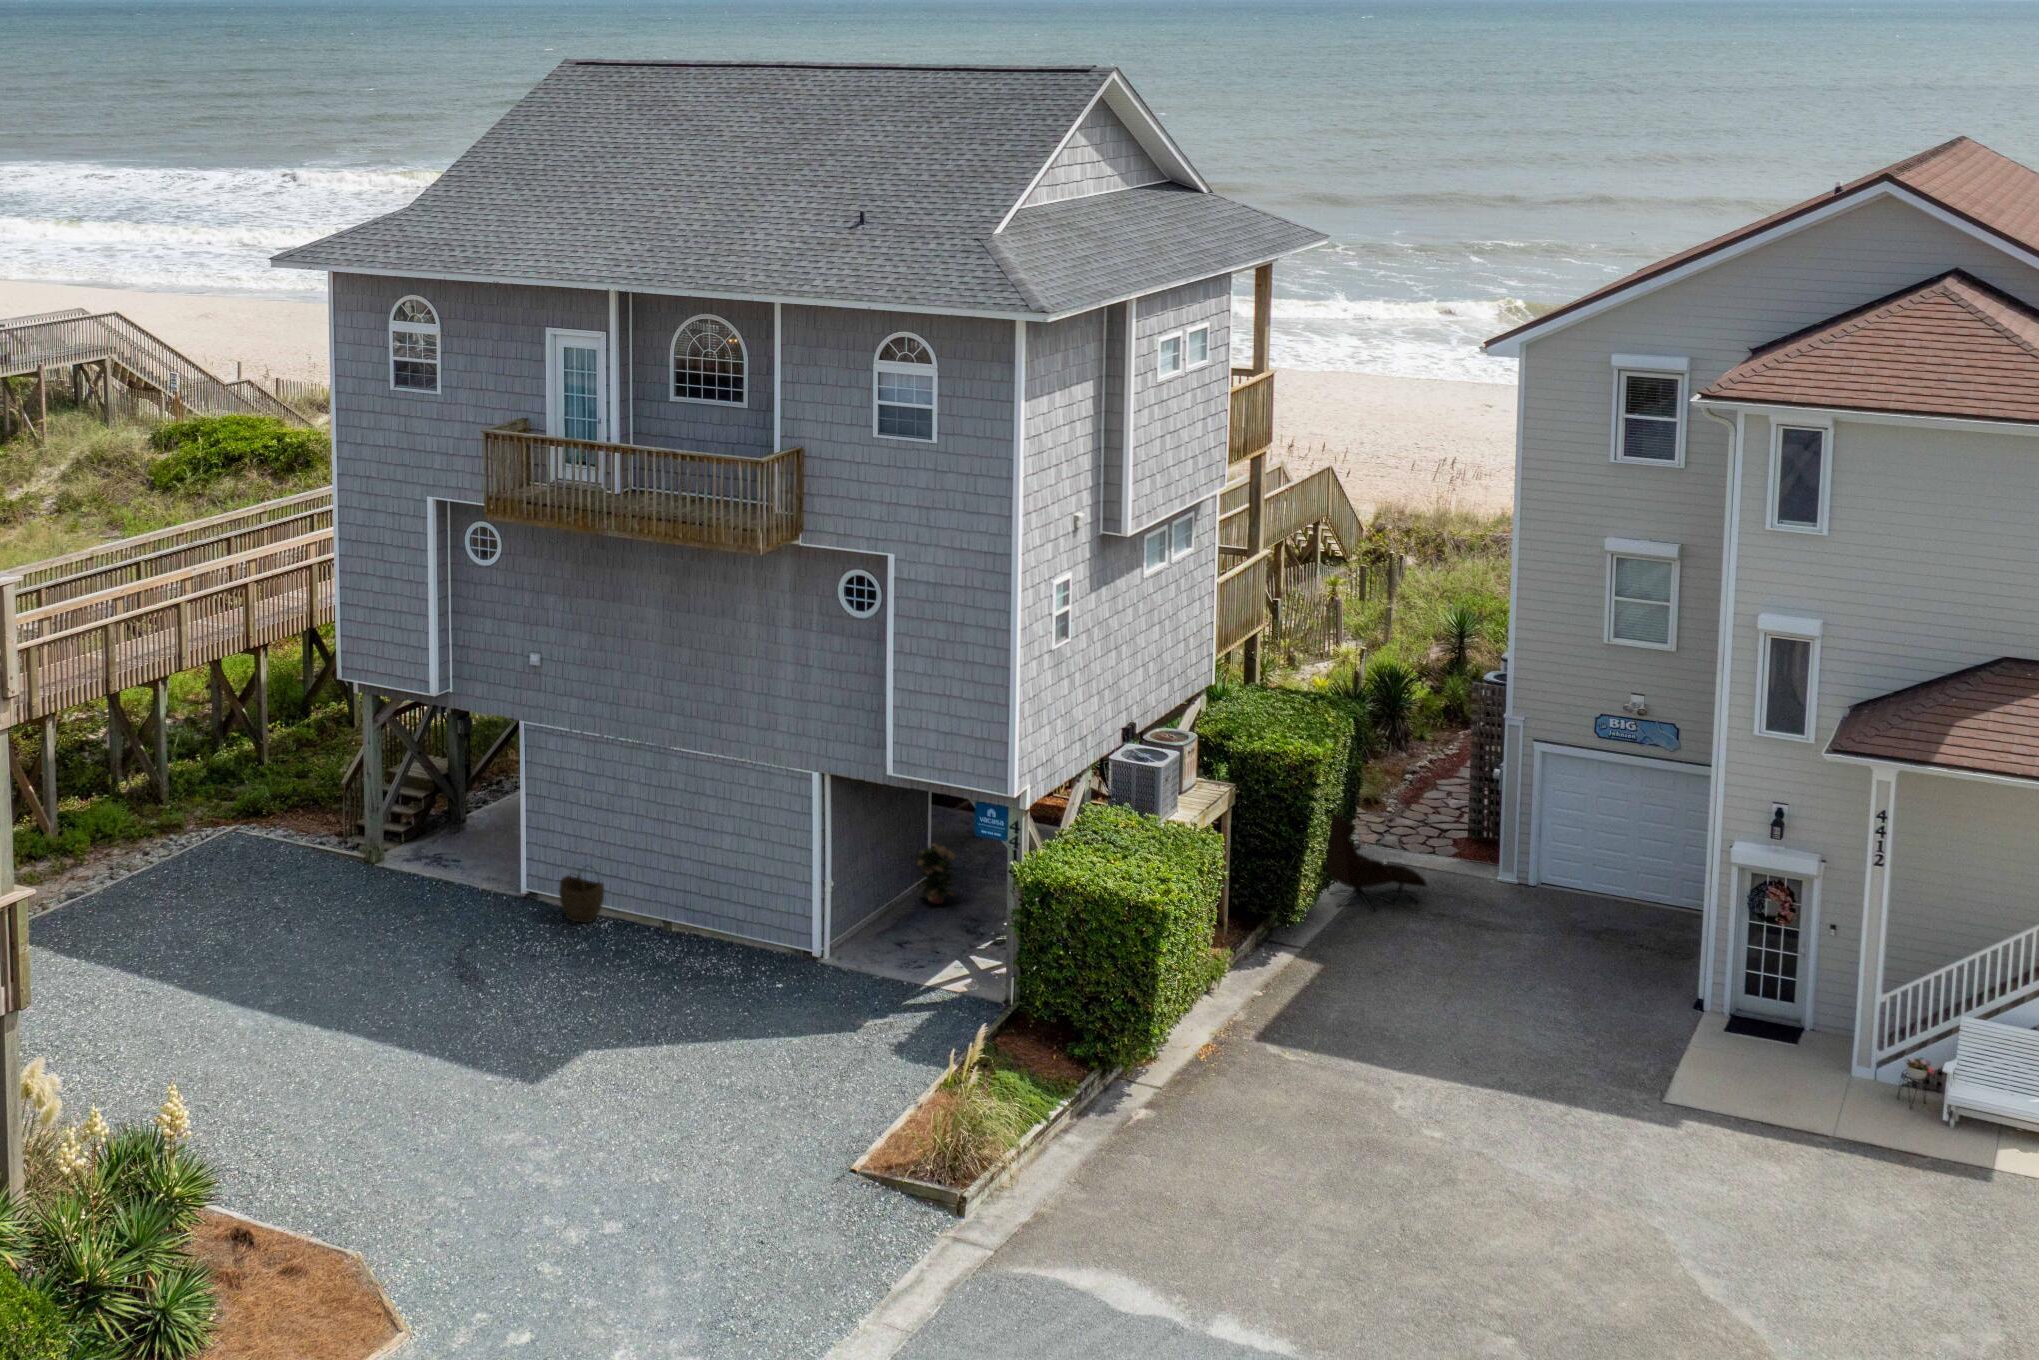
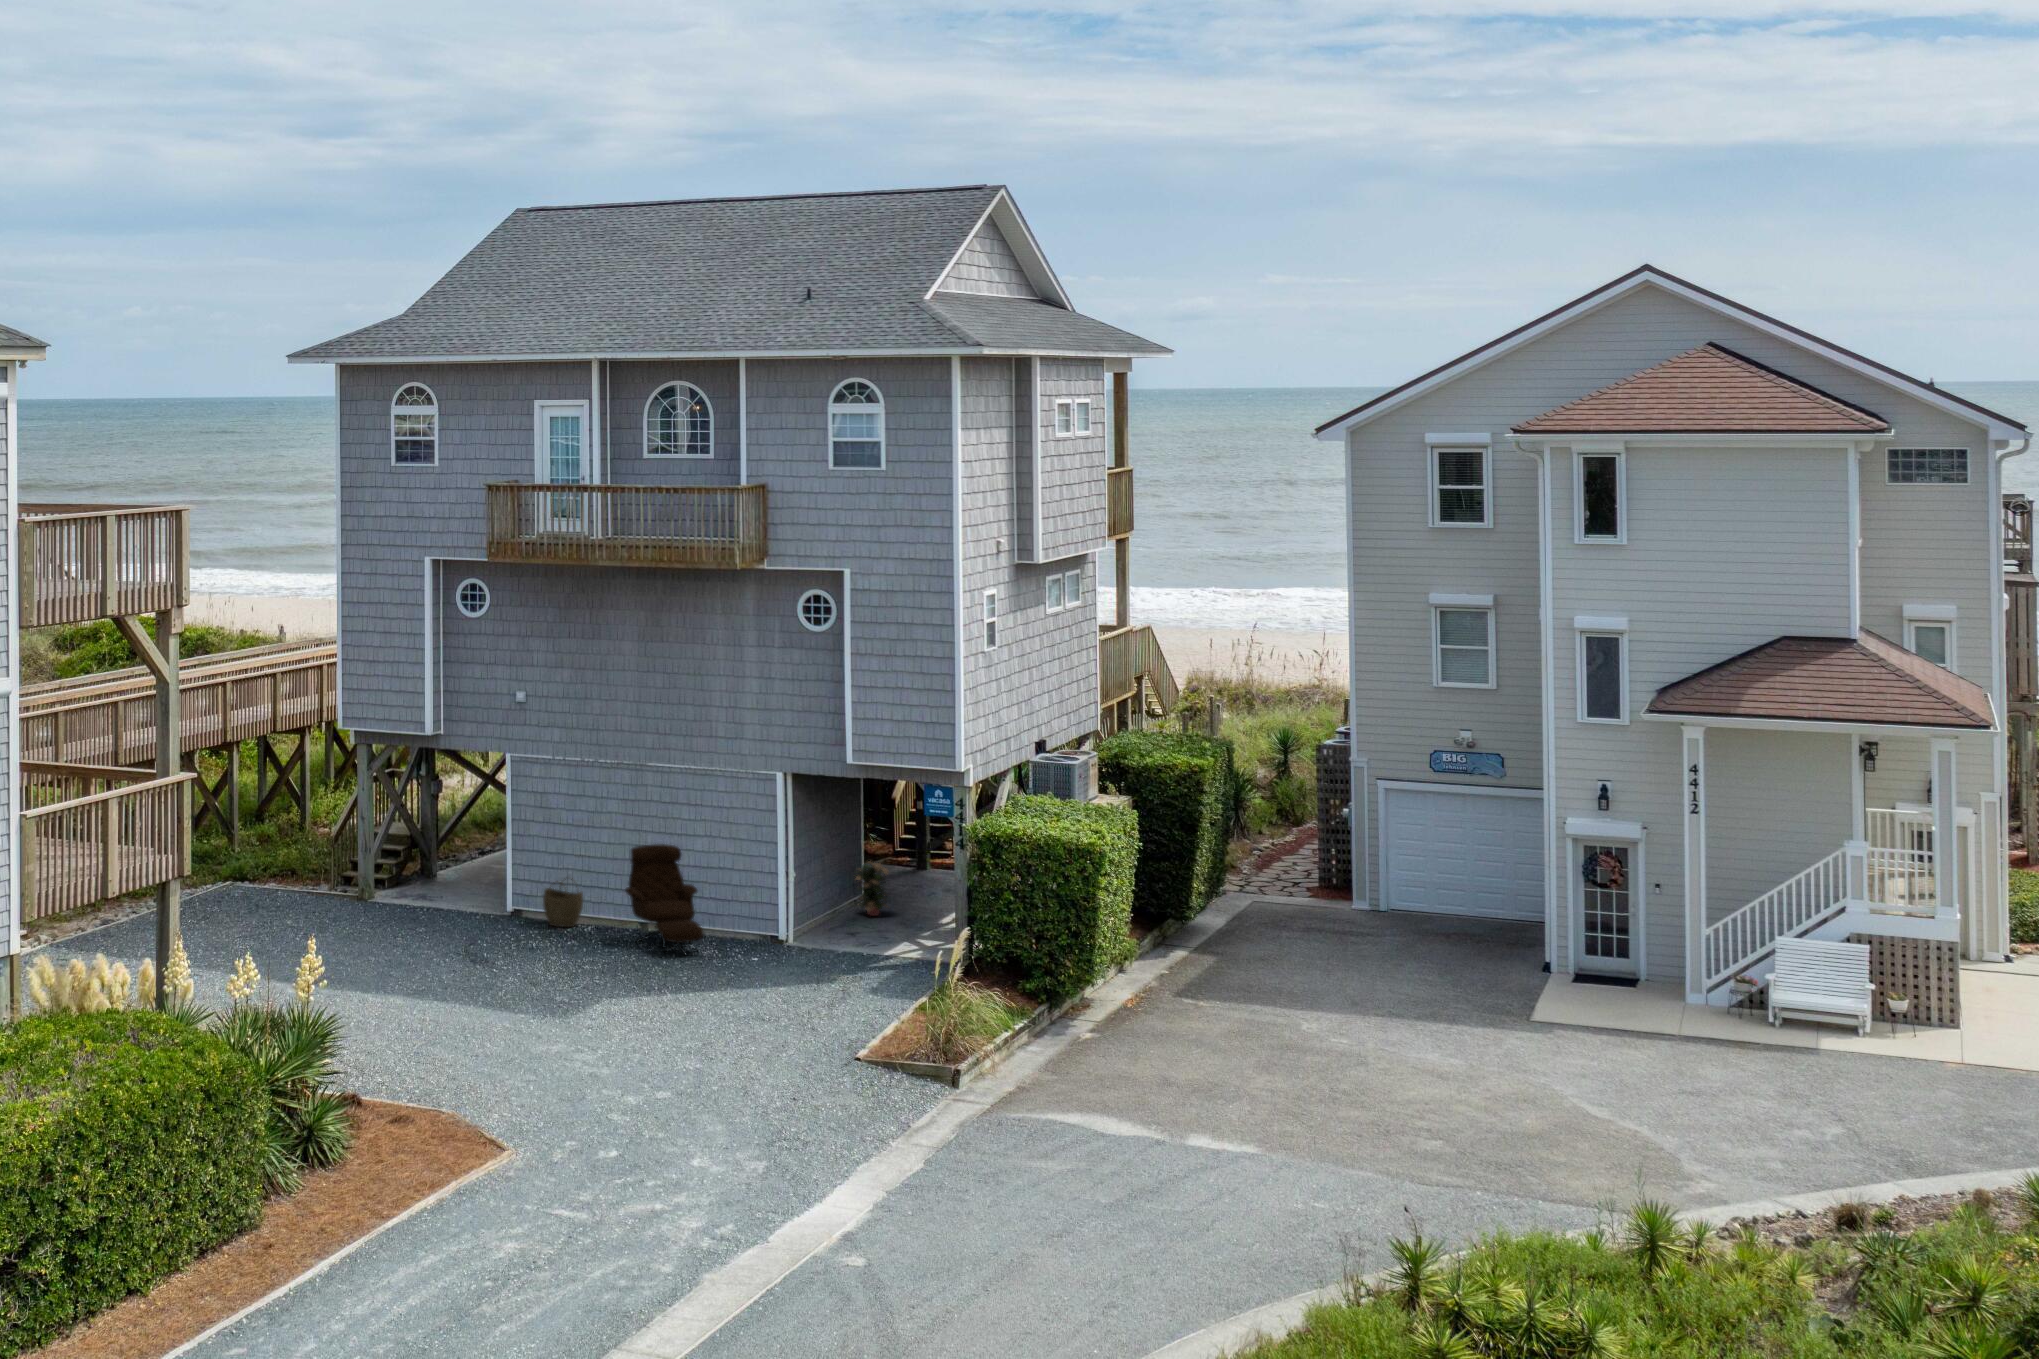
lounge chair: present [1327,813,1427,911] -> present [625,844,704,953]

